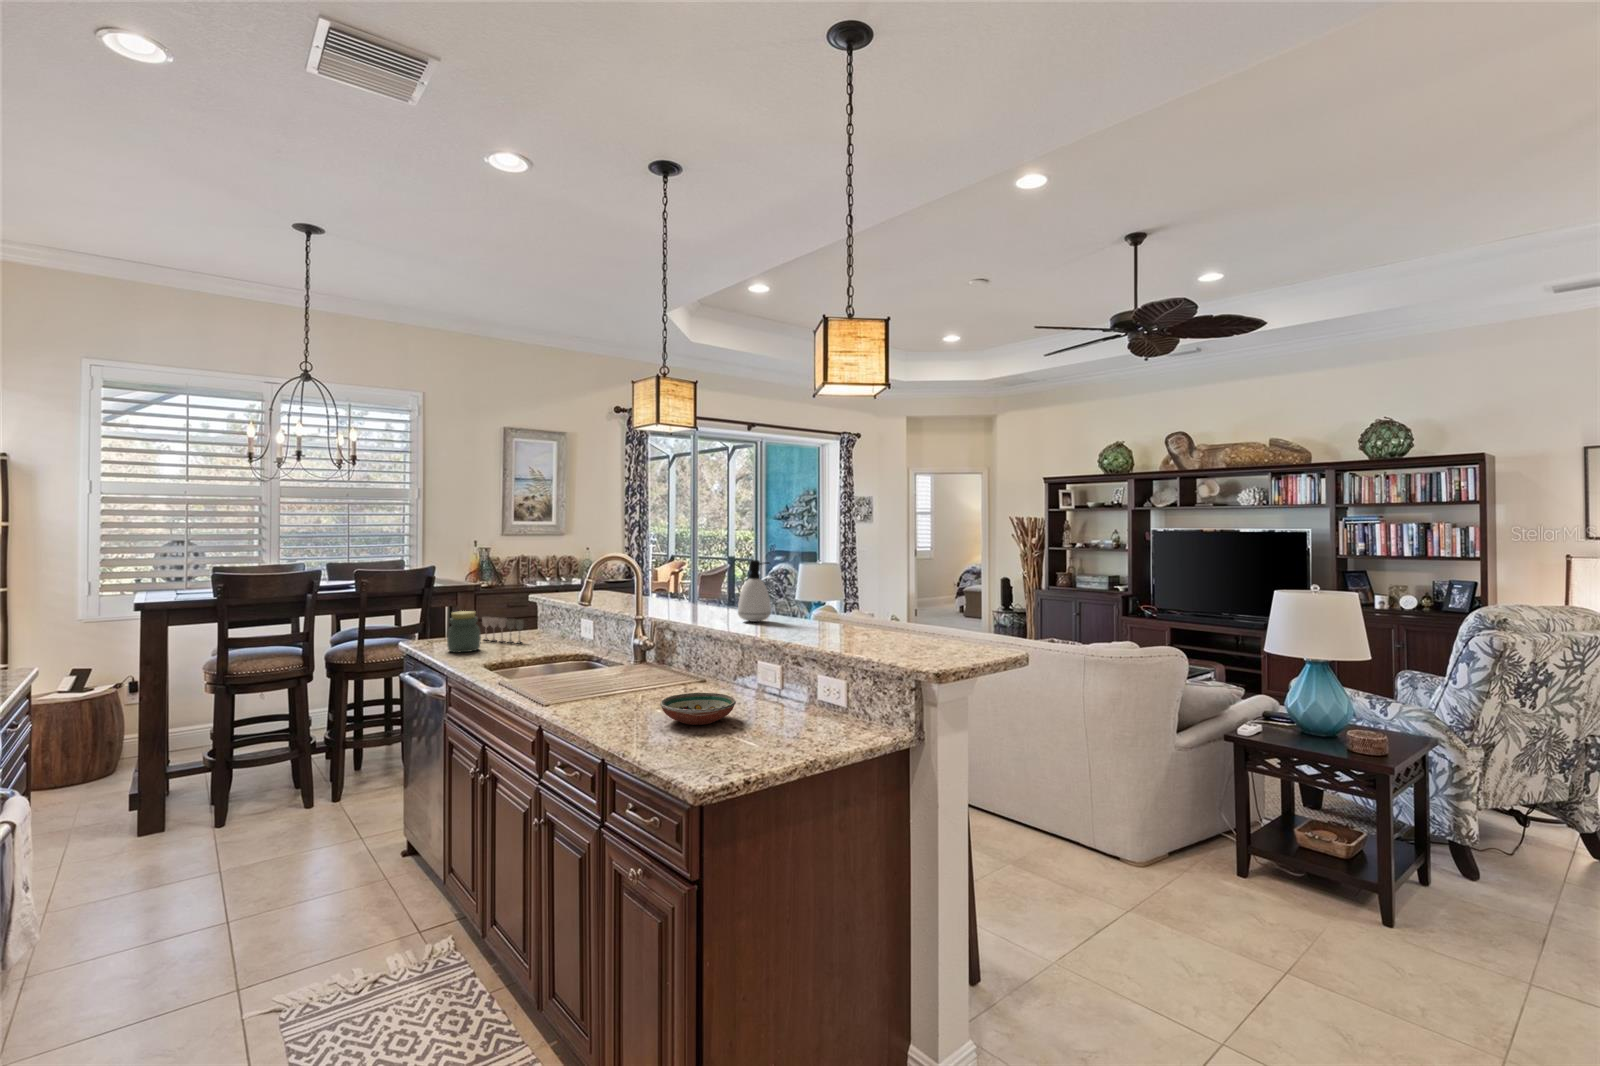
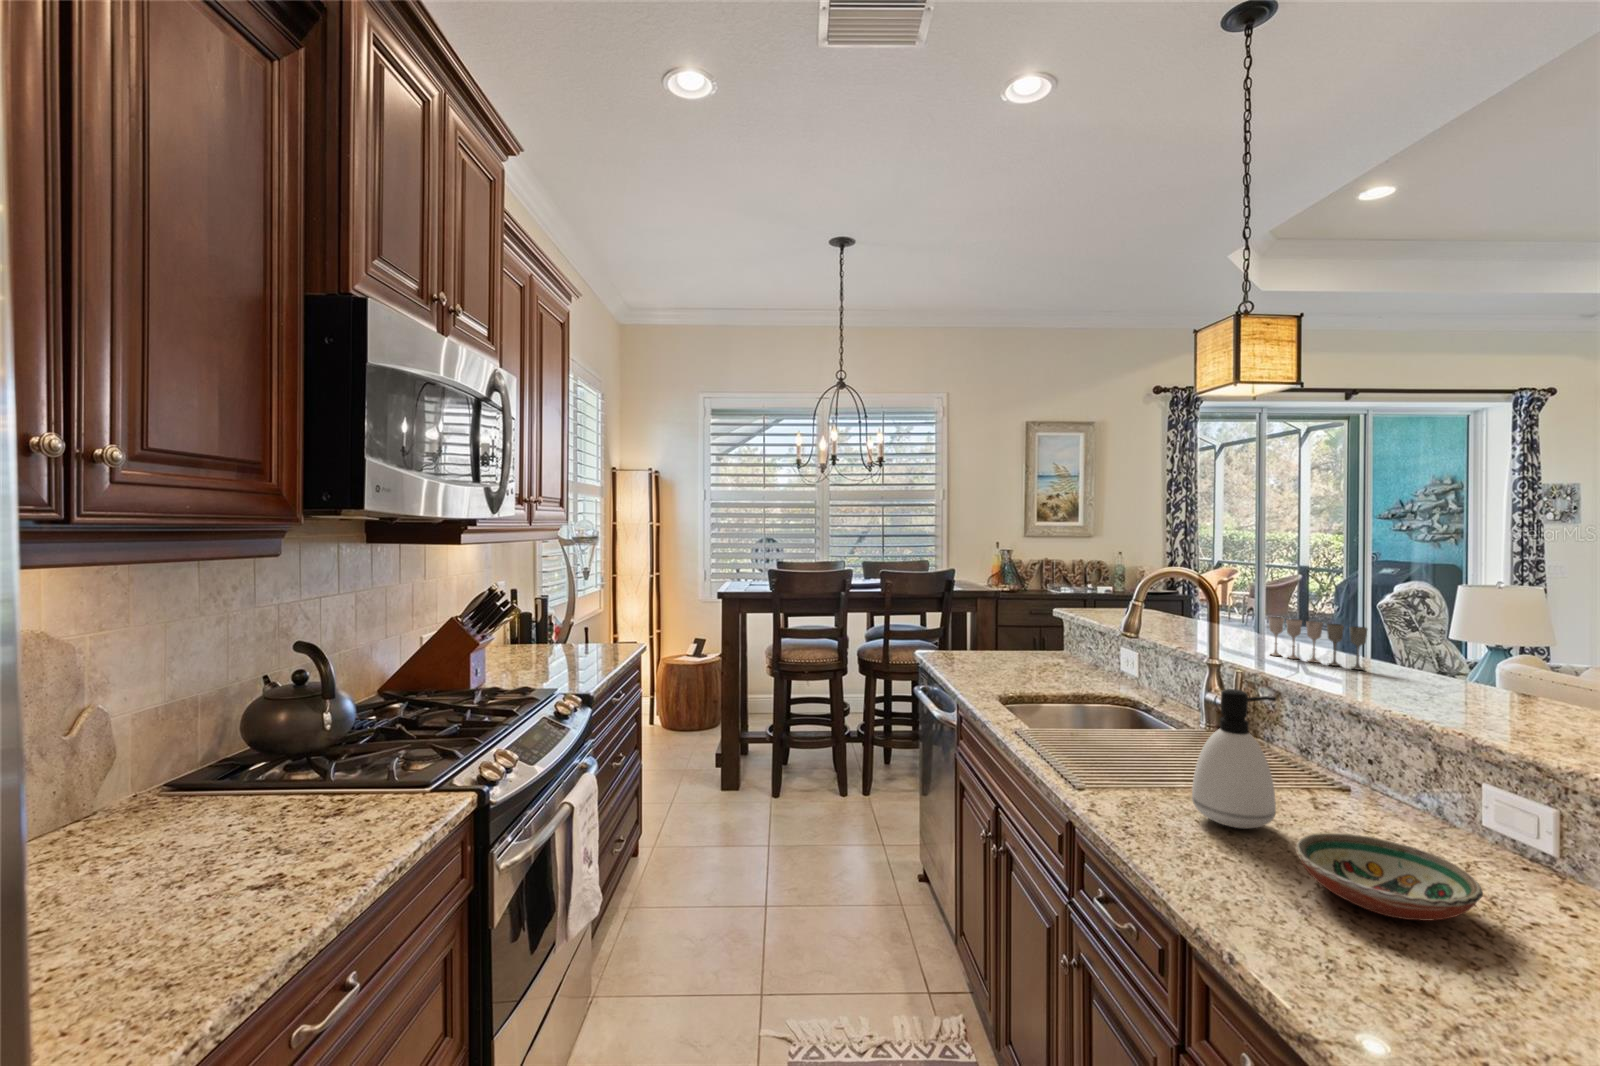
soap dispenser: present [738,560,771,622] -> present [1192,689,1276,828]
jar: present [447,611,481,652] -> none [961,625,997,673]
wine glass: present [482,616,524,643] -> present [1269,617,1368,670]

